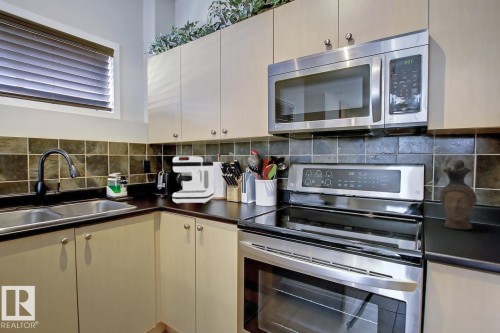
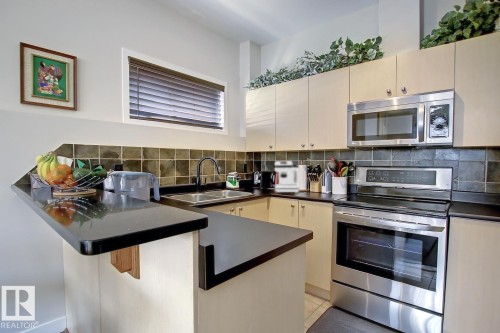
ceramic pitcher: present [440,160,477,229] -> none [462,164,484,205]

